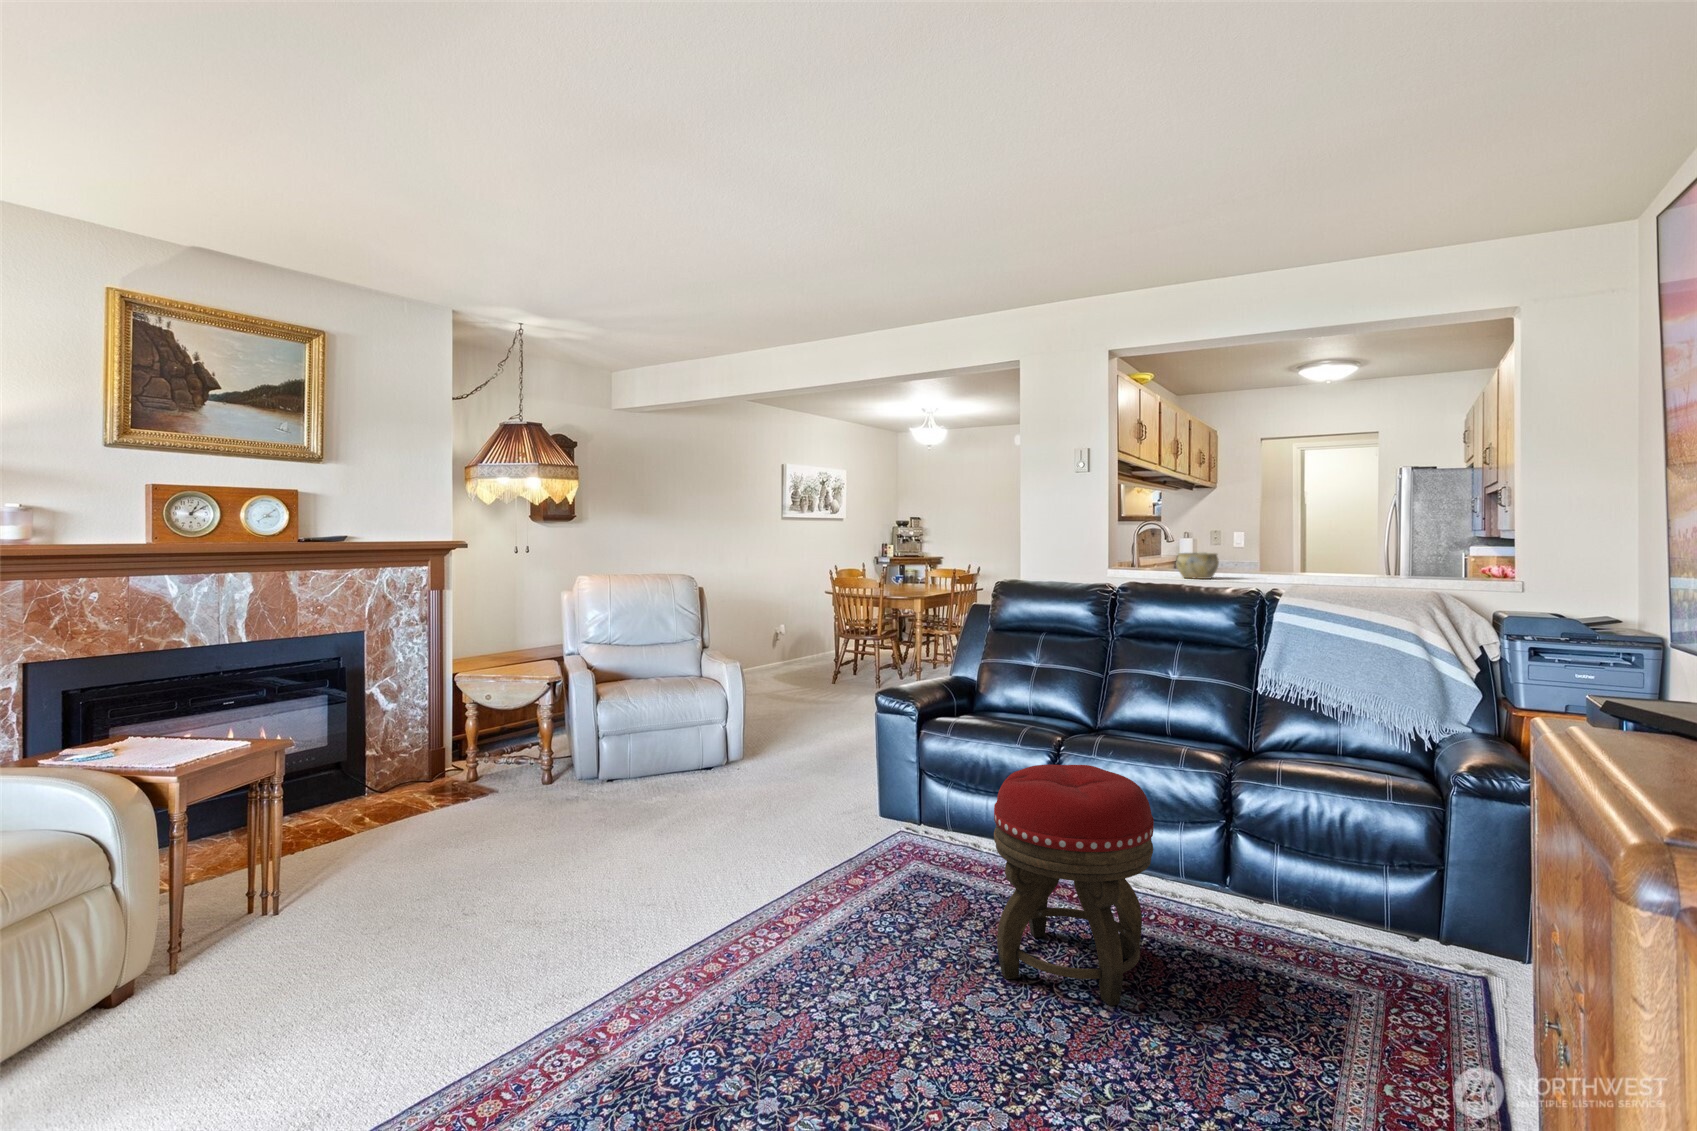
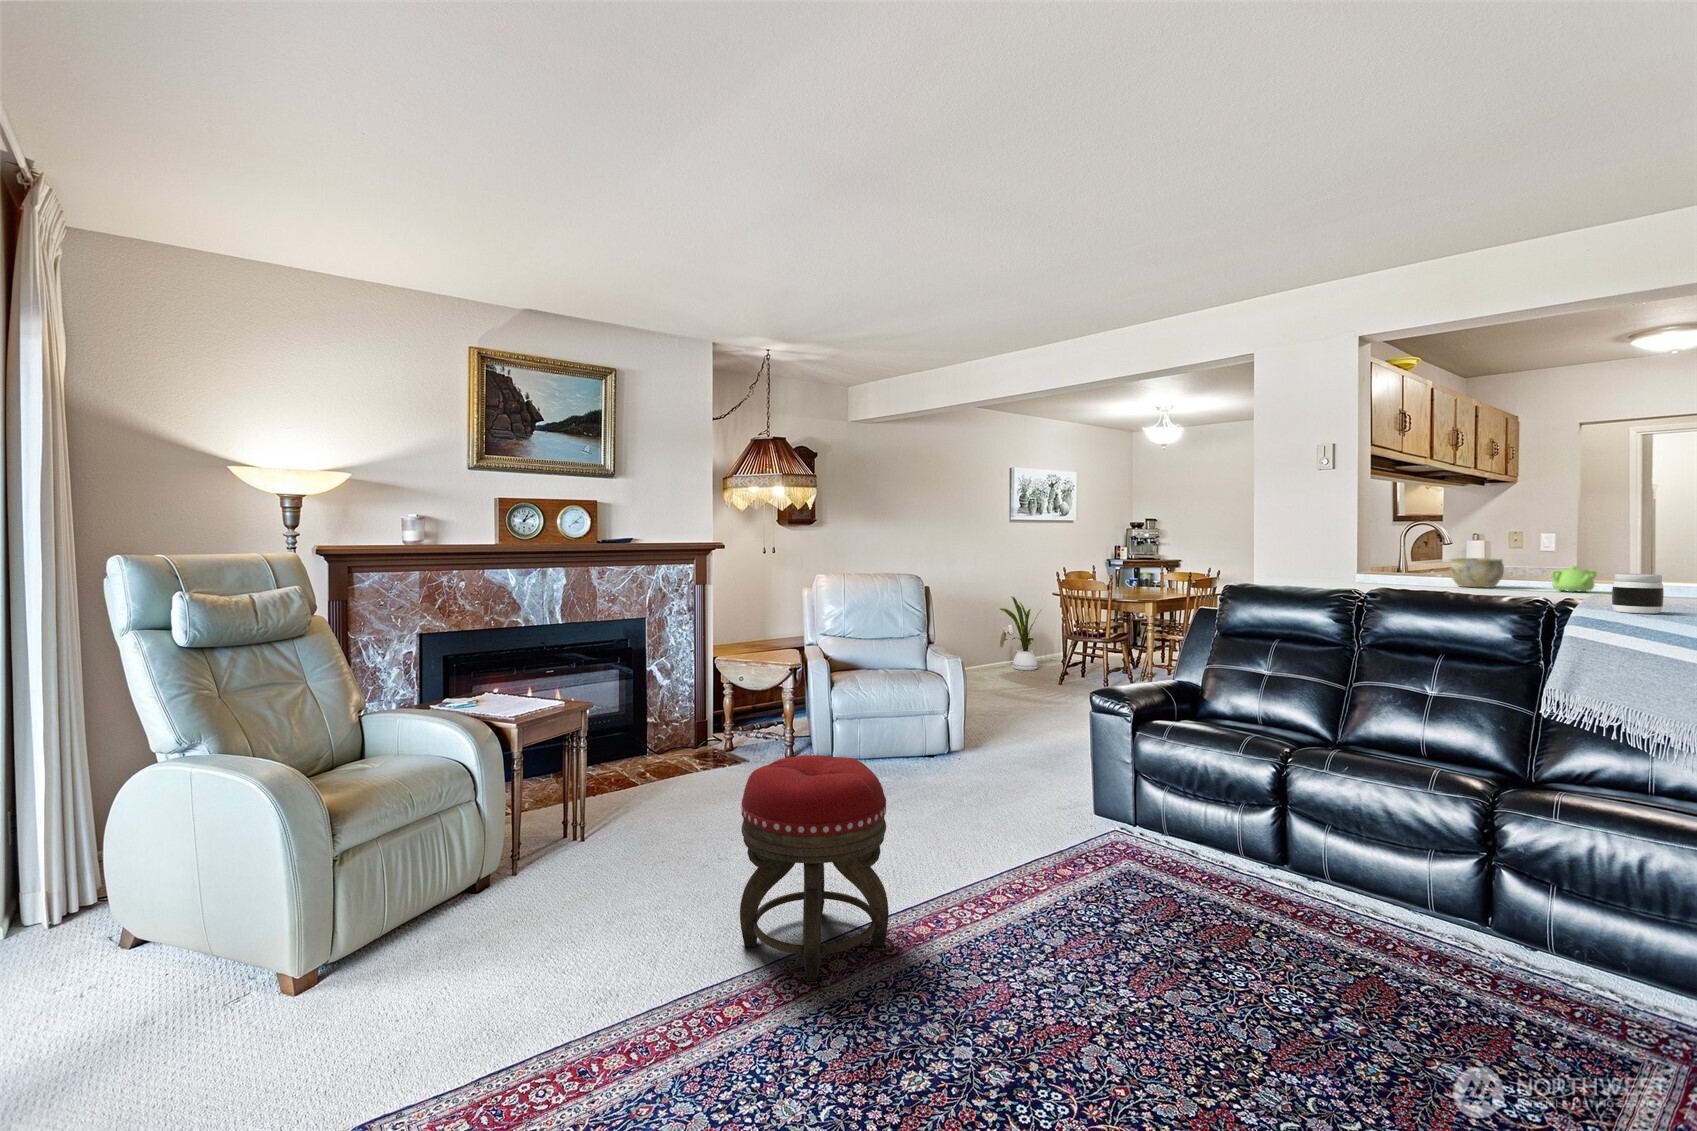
teapot: none [1254,558,1287,581] -> present [1550,566,1596,592]
jar: none [1312,565,1349,599] -> present [1612,574,1664,613]
house plant: none [768,595,813,670] -> present [1000,597,1039,670]
footstool: present [994,765,1154,1006] -> present [740,755,889,981]

